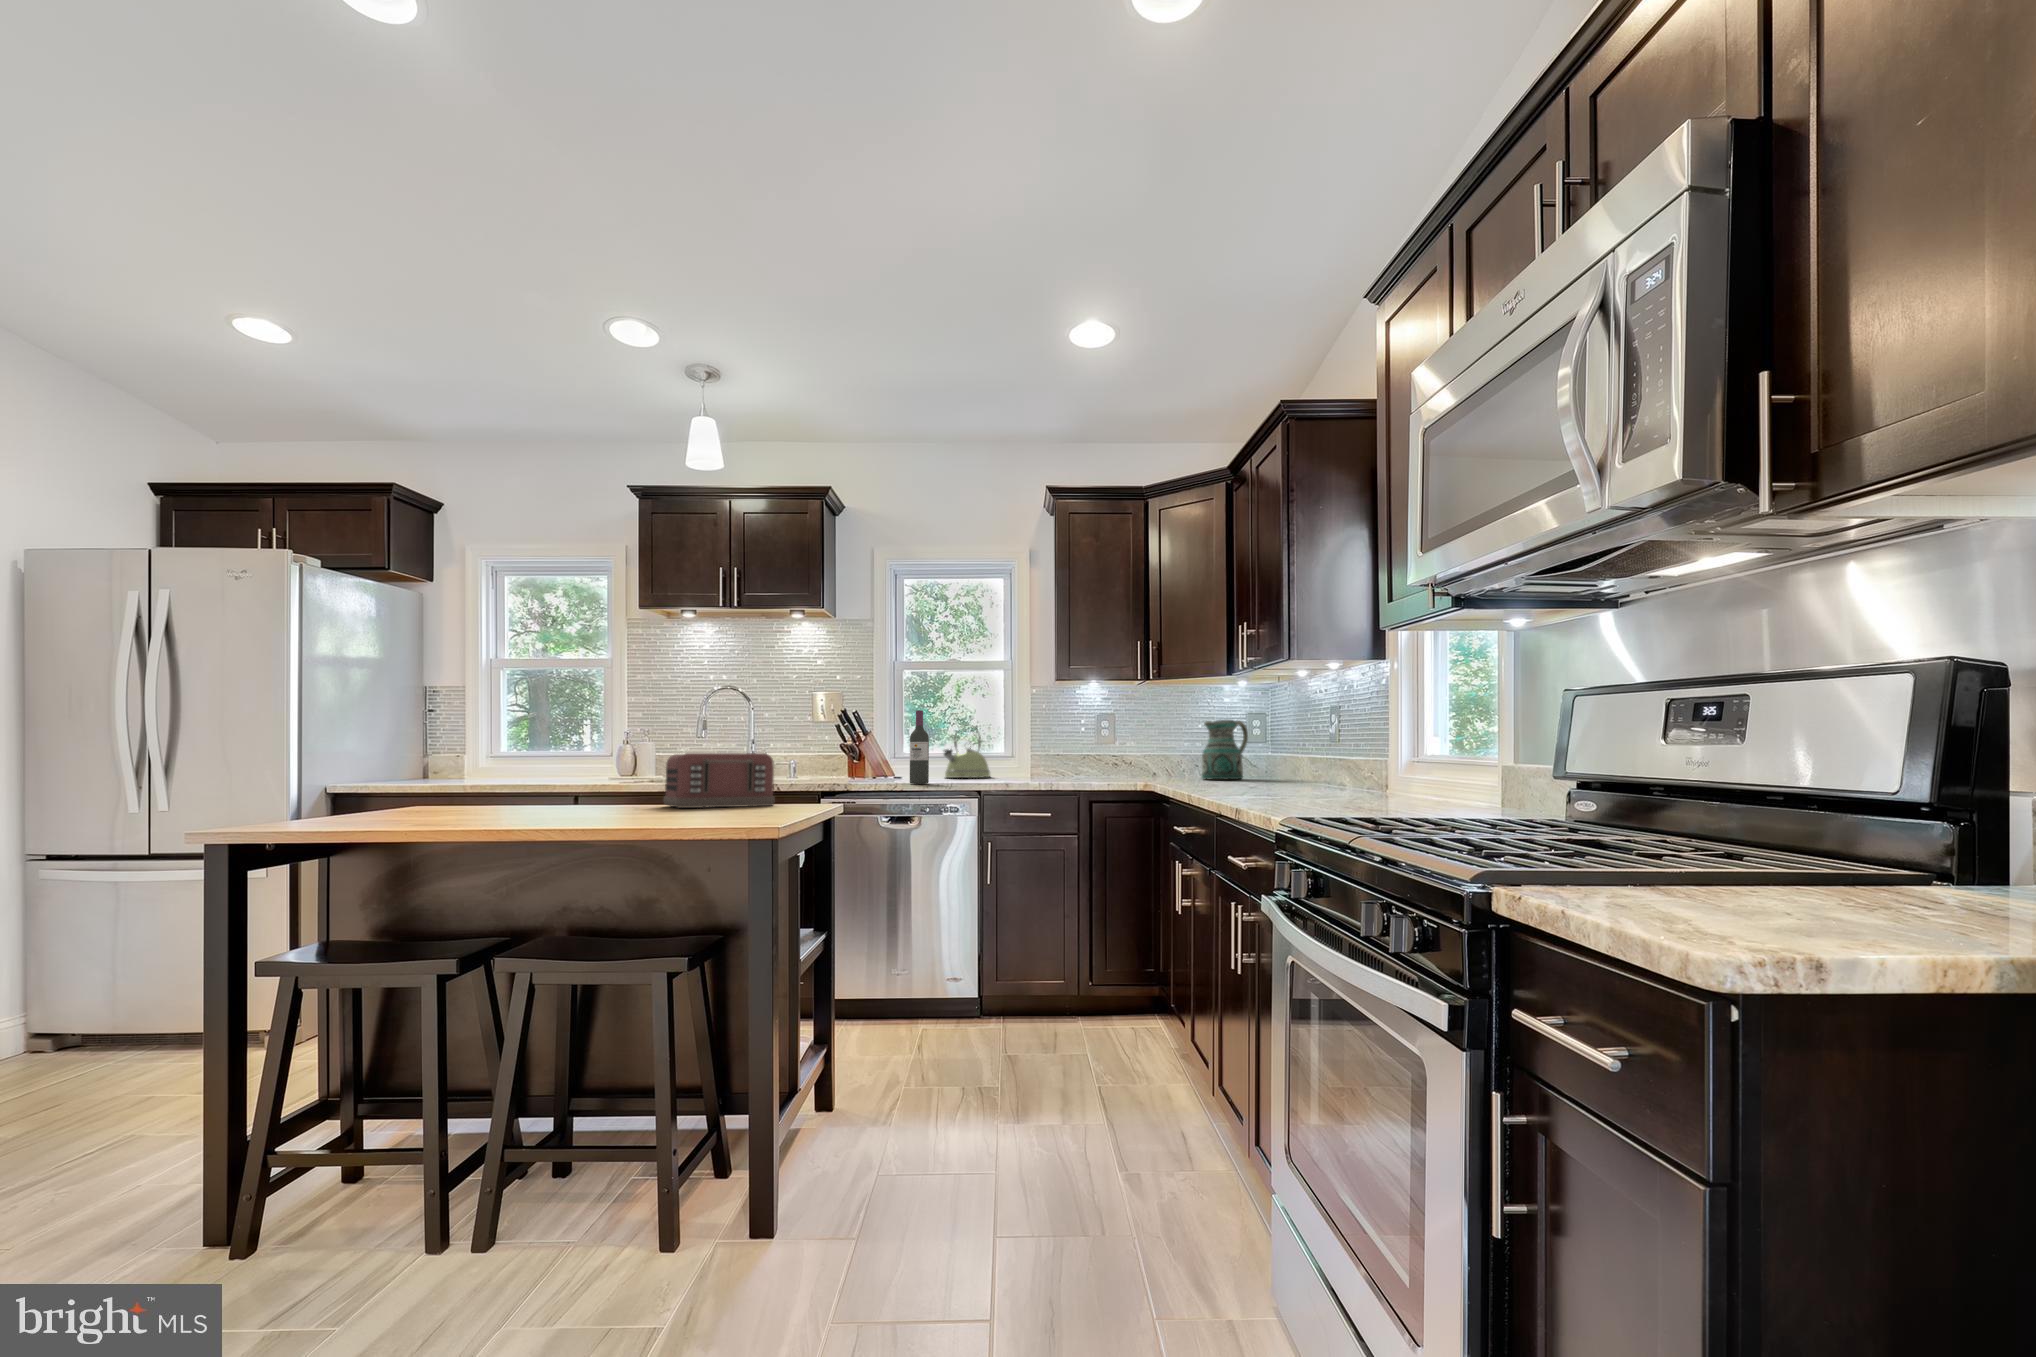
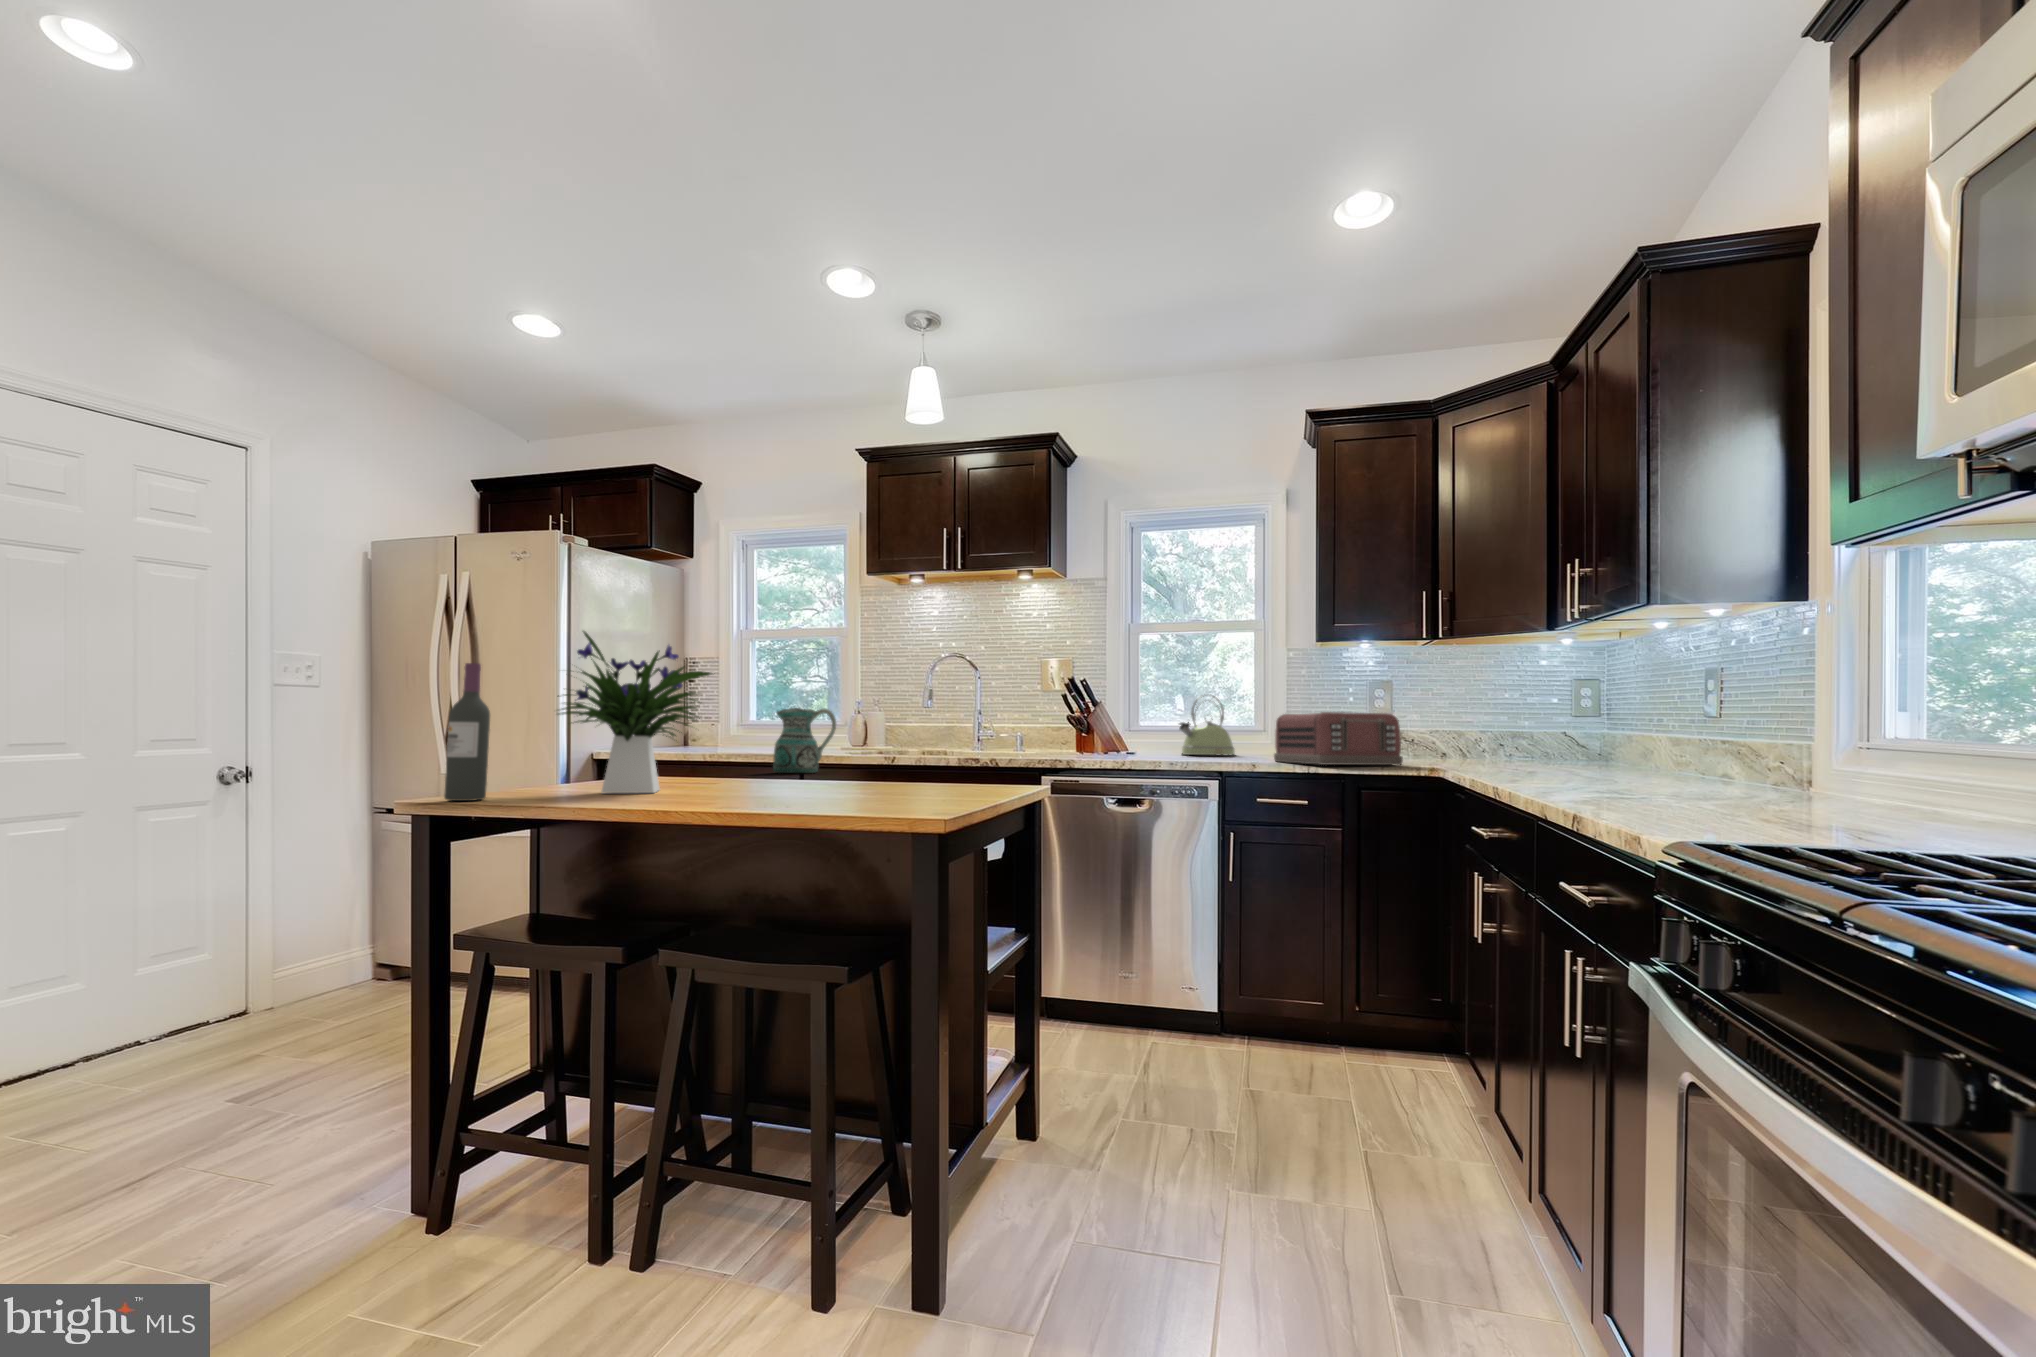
flower arrangement: none [357,663,530,823] -> present [558,631,712,793]
wine bottle: present [910,710,929,784] -> present [444,663,490,801]
ceramic pitcher: present [1202,720,1248,779] -> present [773,708,836,773]
toaster: present [664,753,775,808] -> present [1274,712,1403,765]

